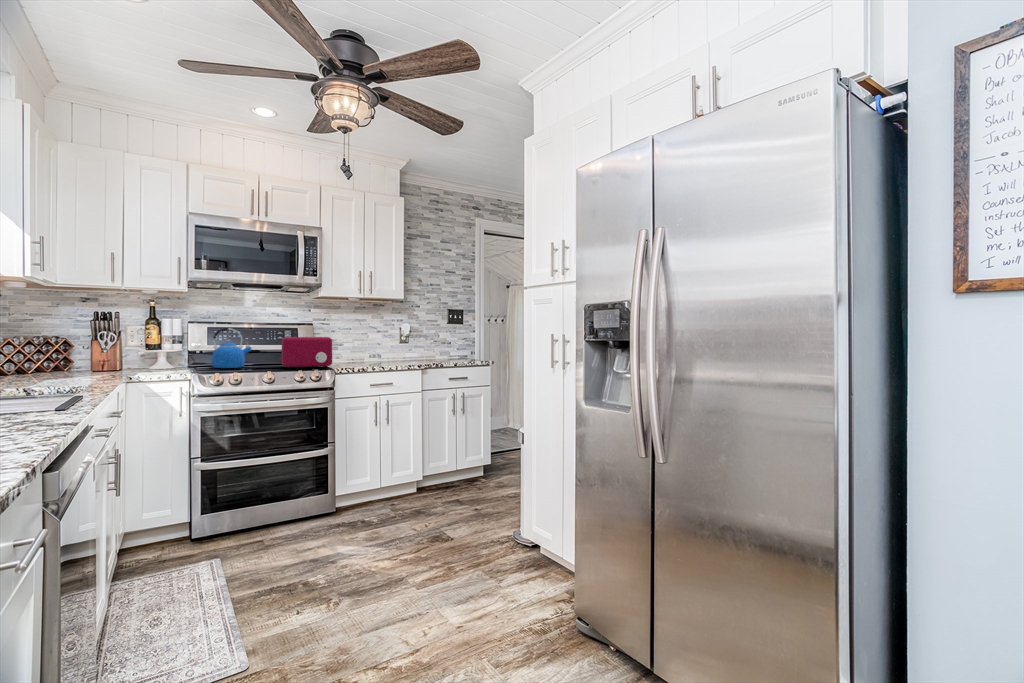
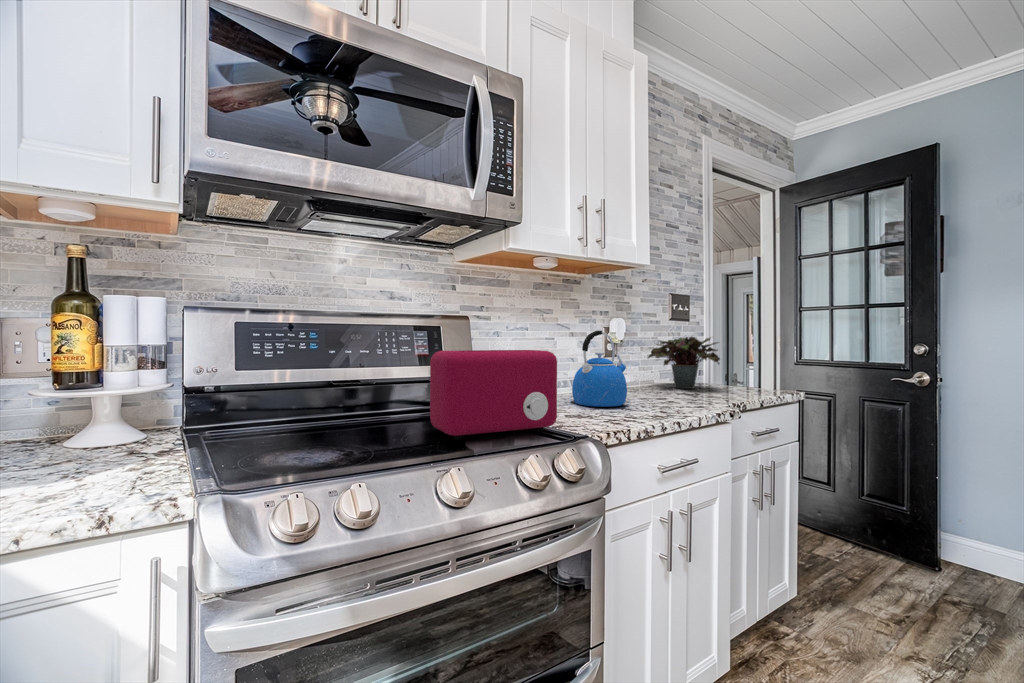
kettle: present [211,328,252,368] -> present [572,331,627,407]
potted plant: none [424,332,464,359] -> present [648,337,720,389]

